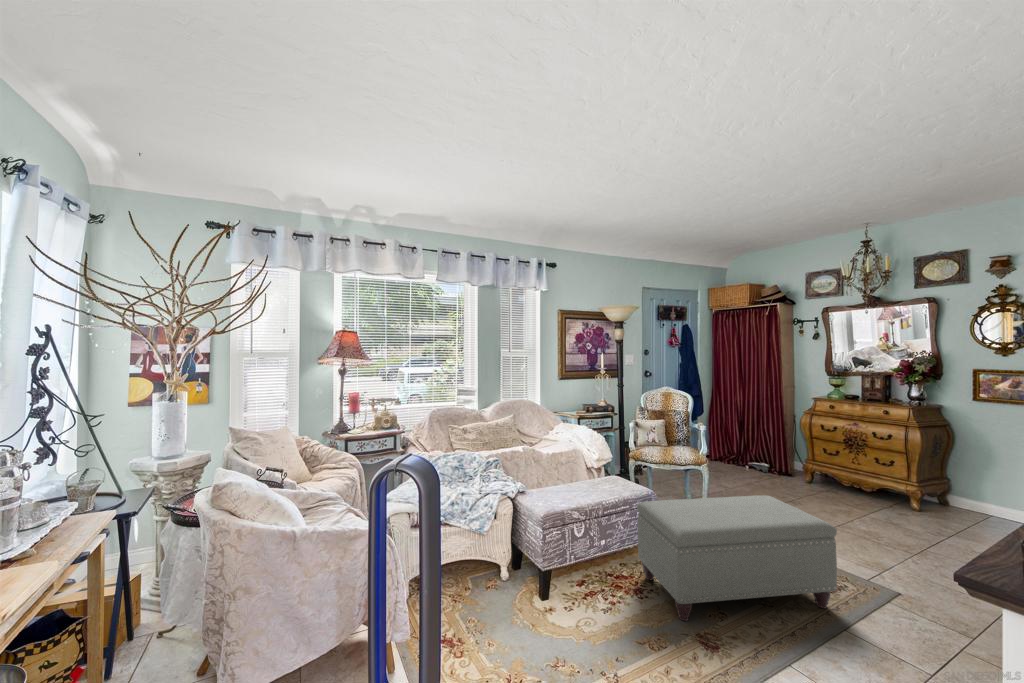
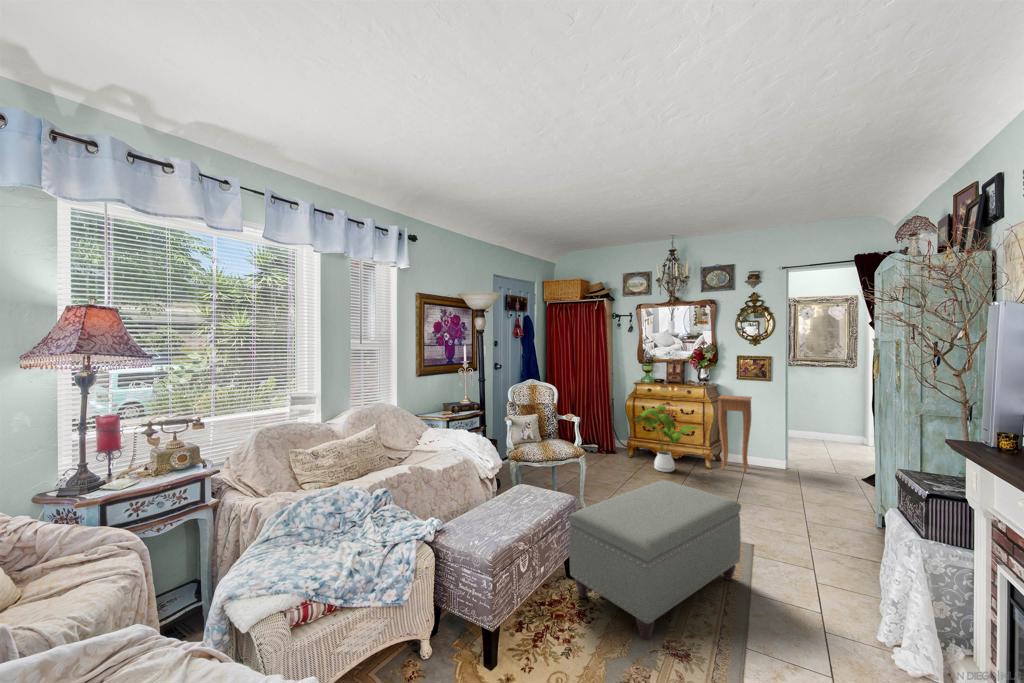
side table: none [927,420,992,526] -> present [718,395,752,473]
house plant: none [802,425,900,506] -> present [634,405,699,472]

